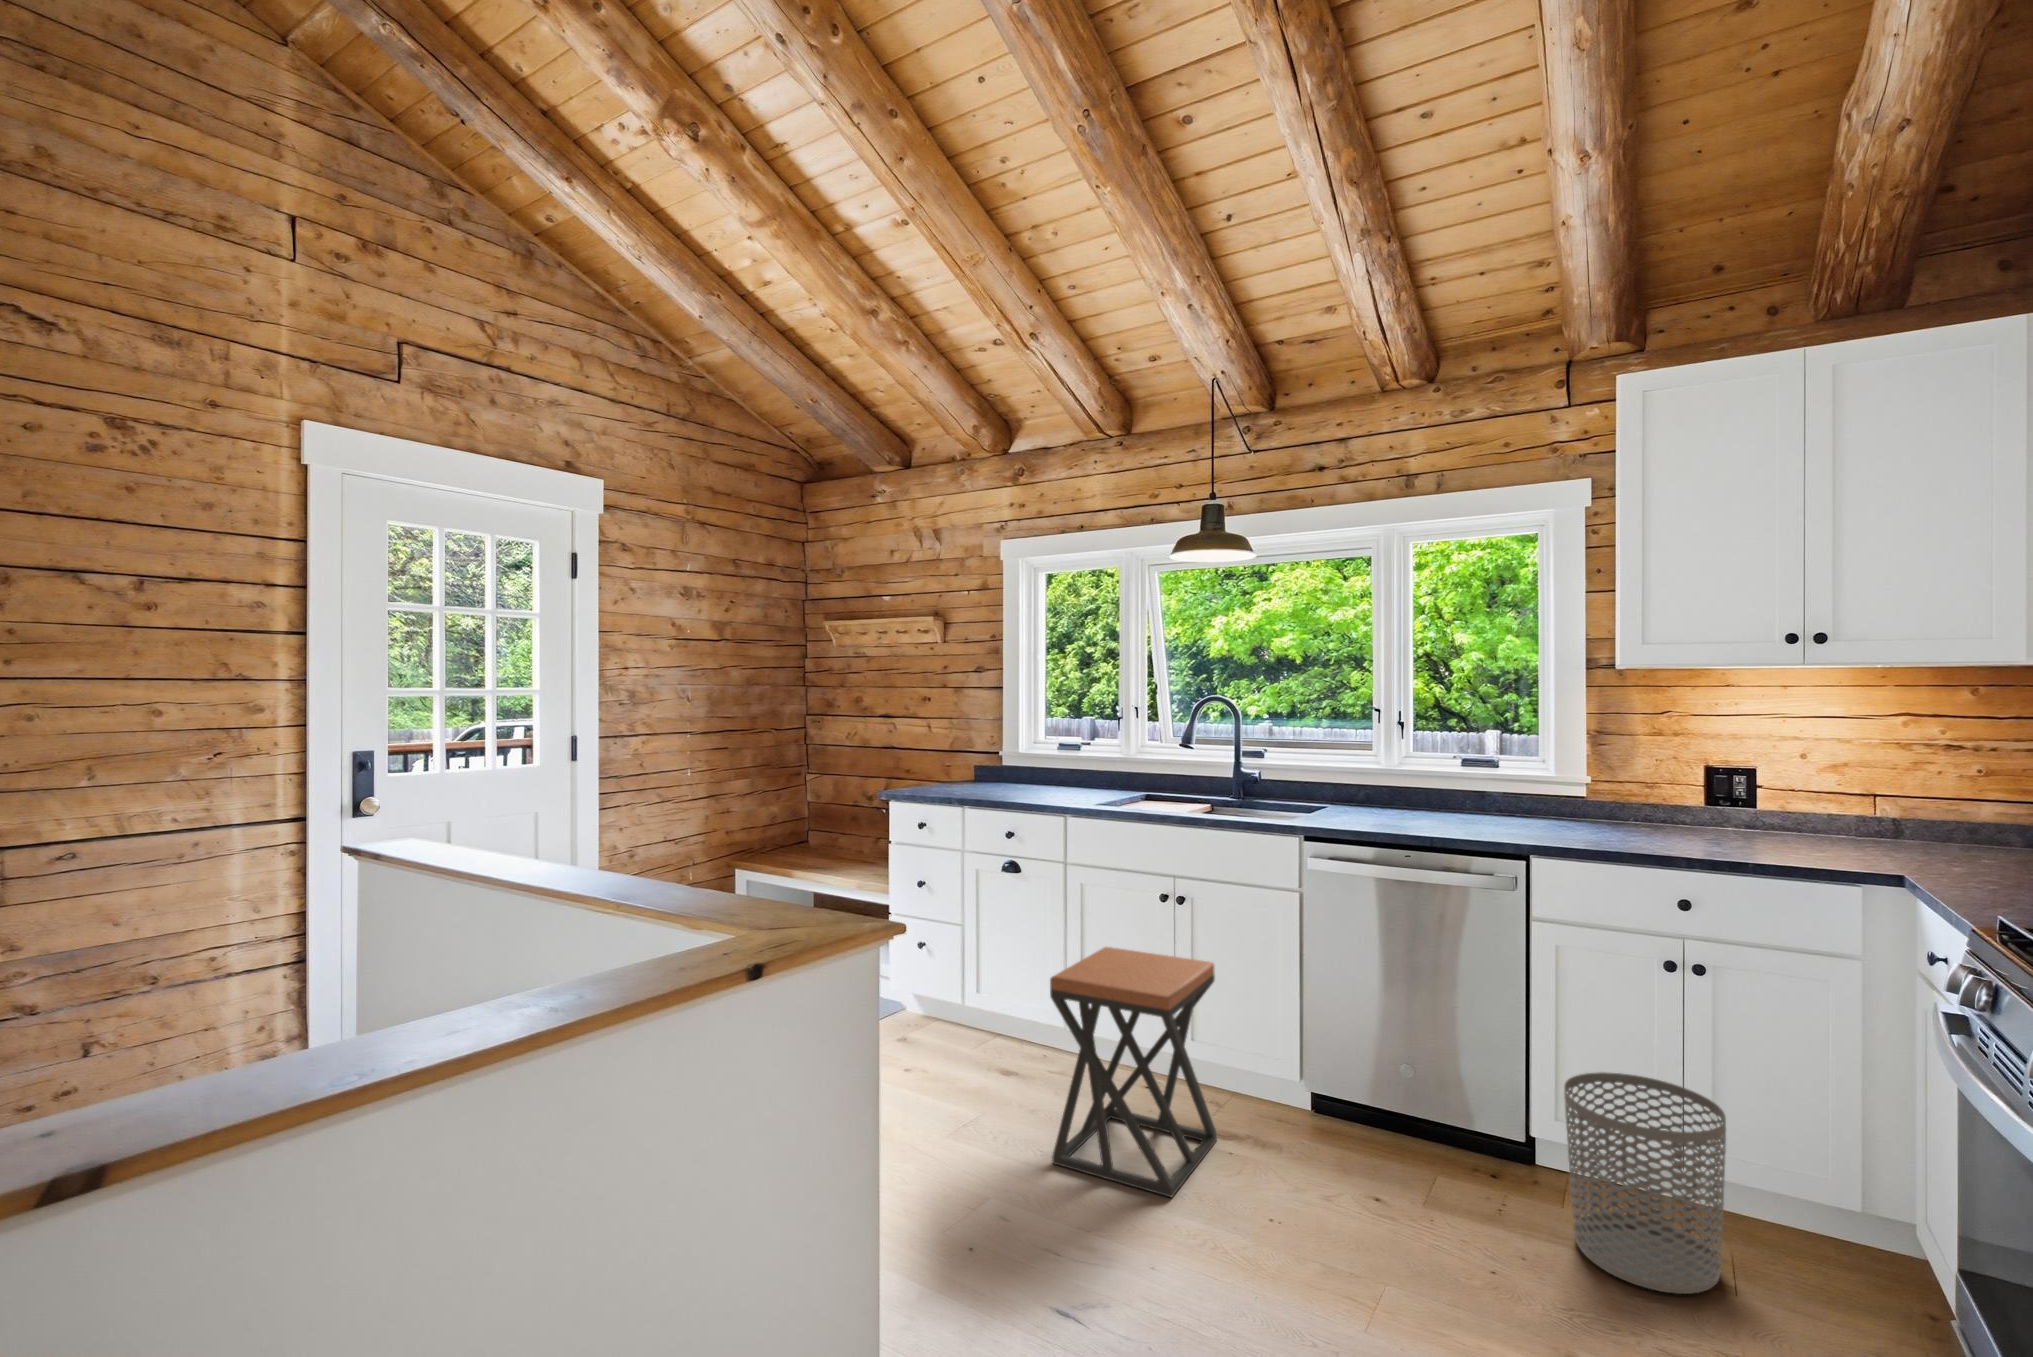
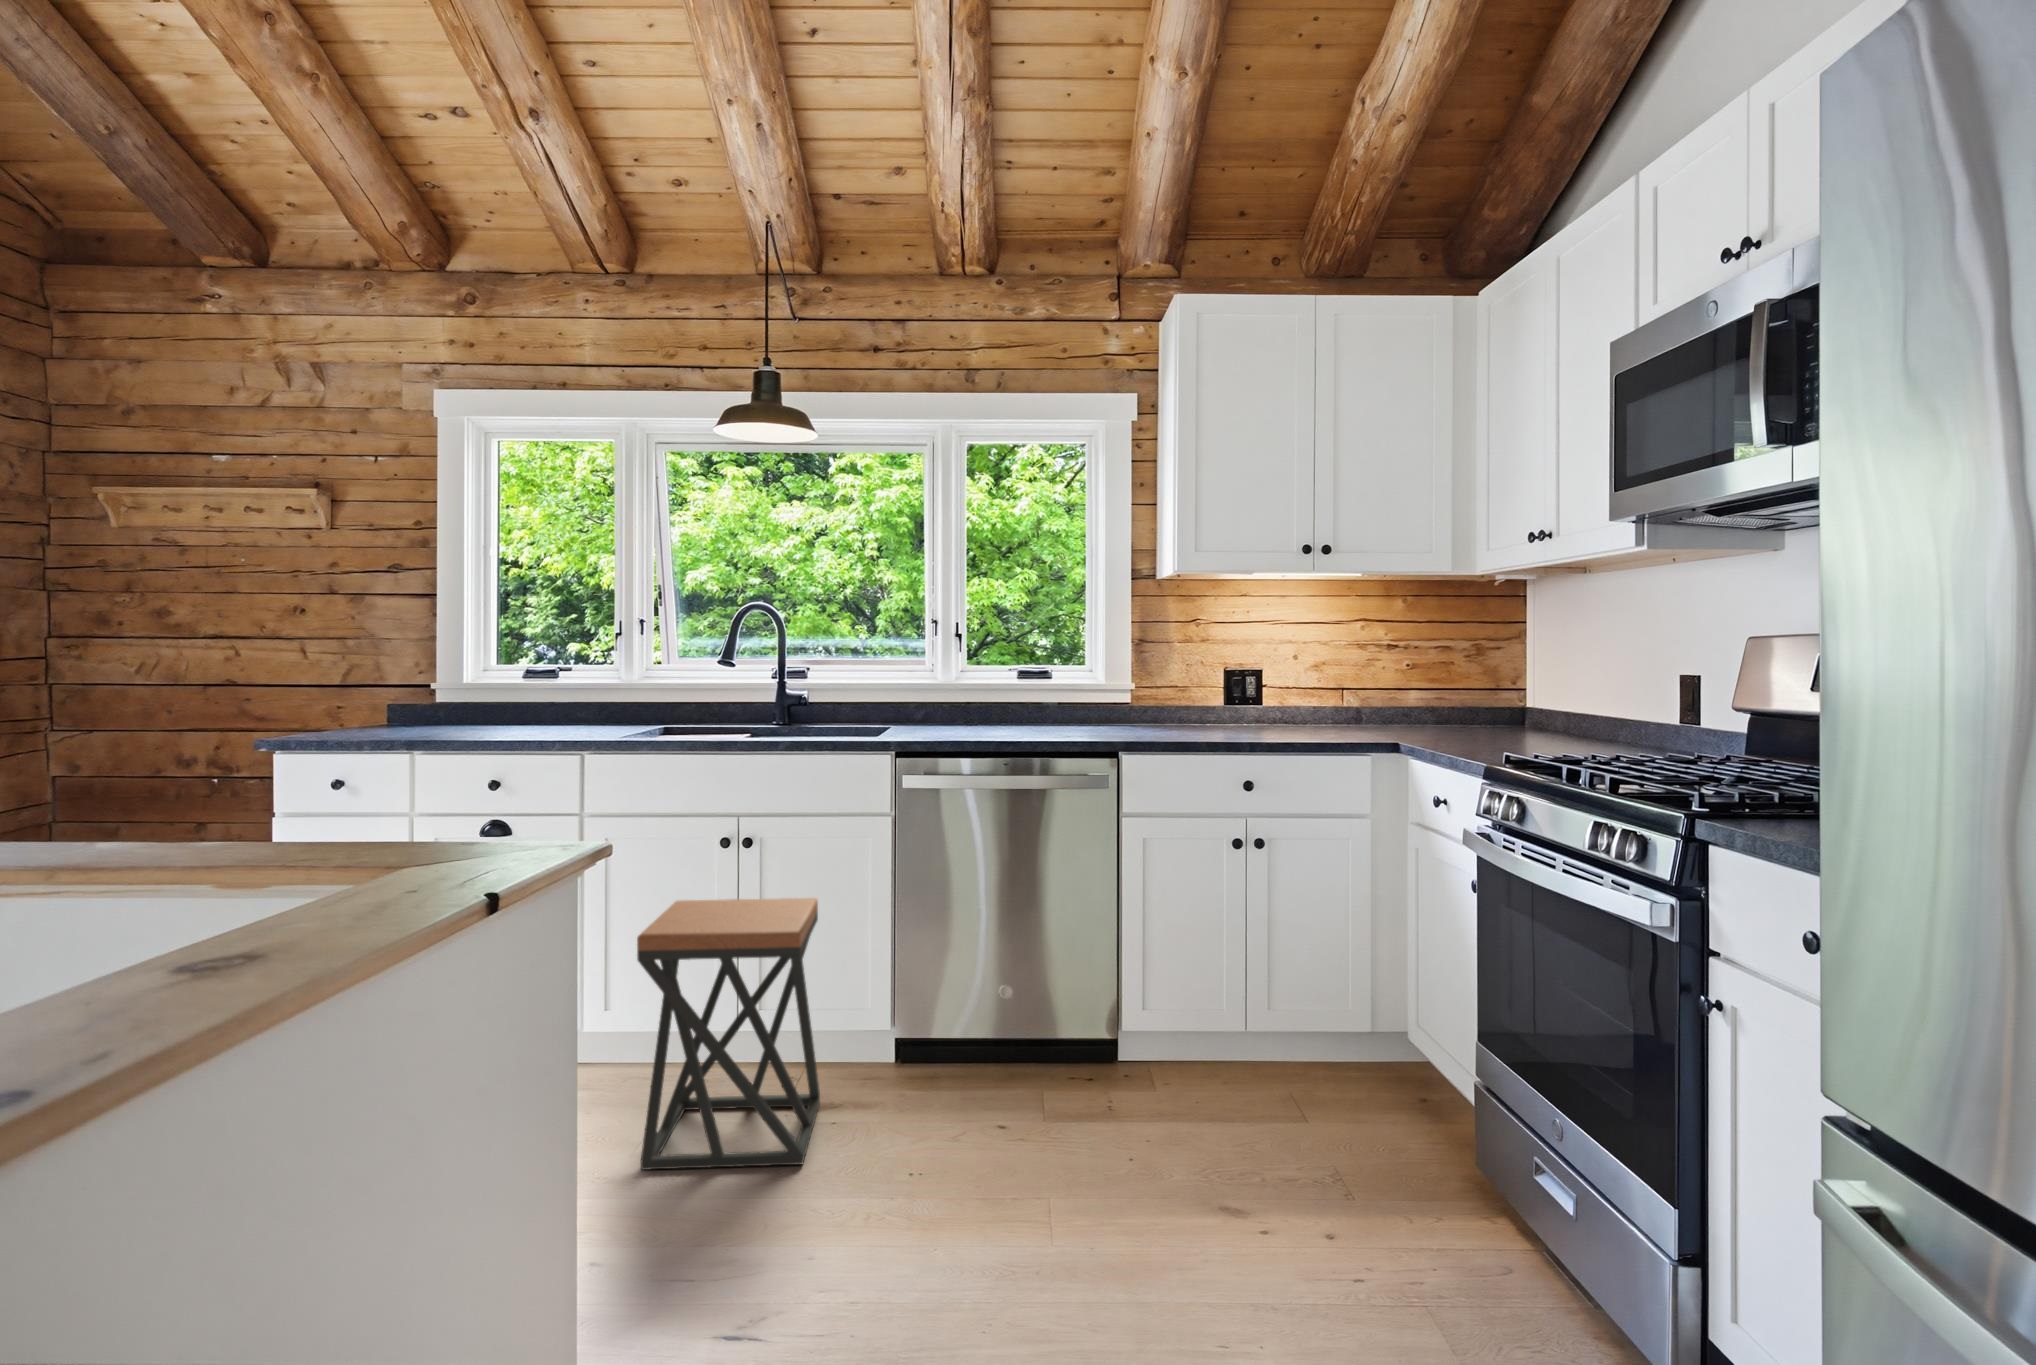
waste bin: present [1564,1072,1726,1294] -> none [1167,941,1292,1119]

